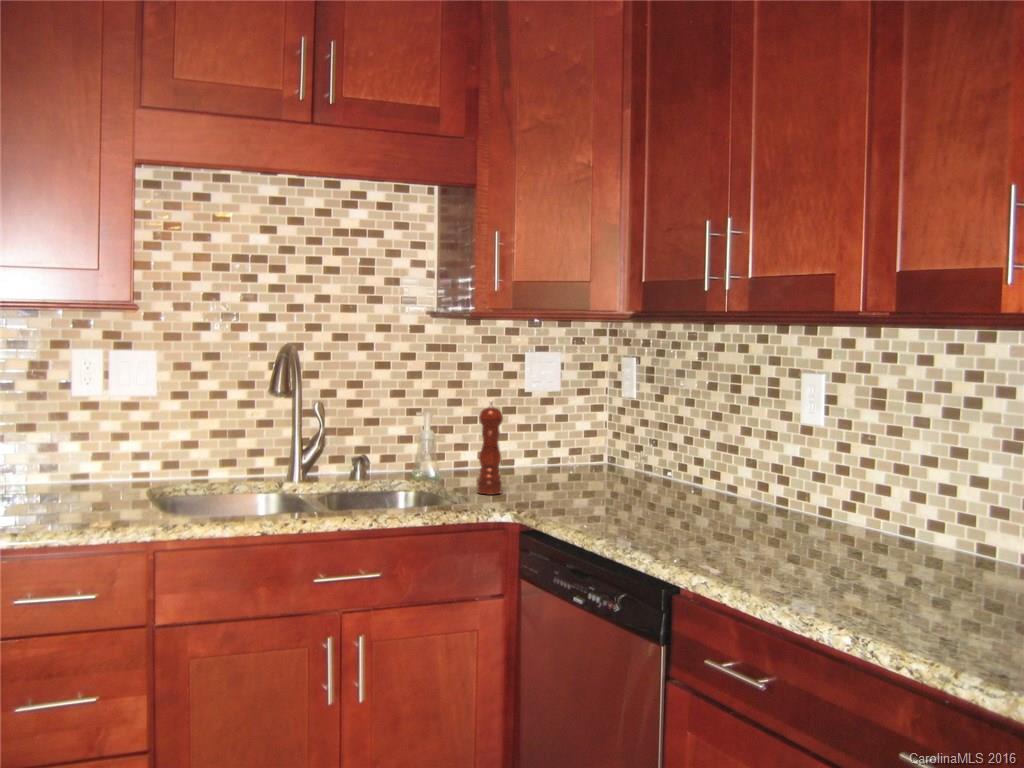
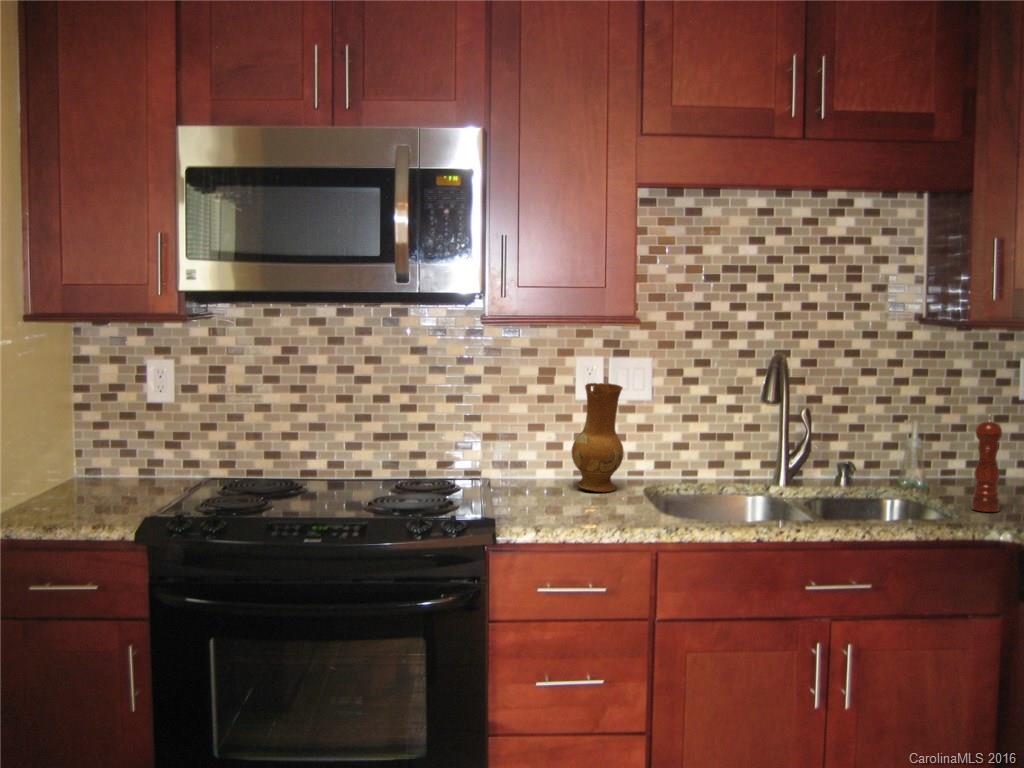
ceramic jug: none [56,376,120,498] -> present [571,383,624,492]

